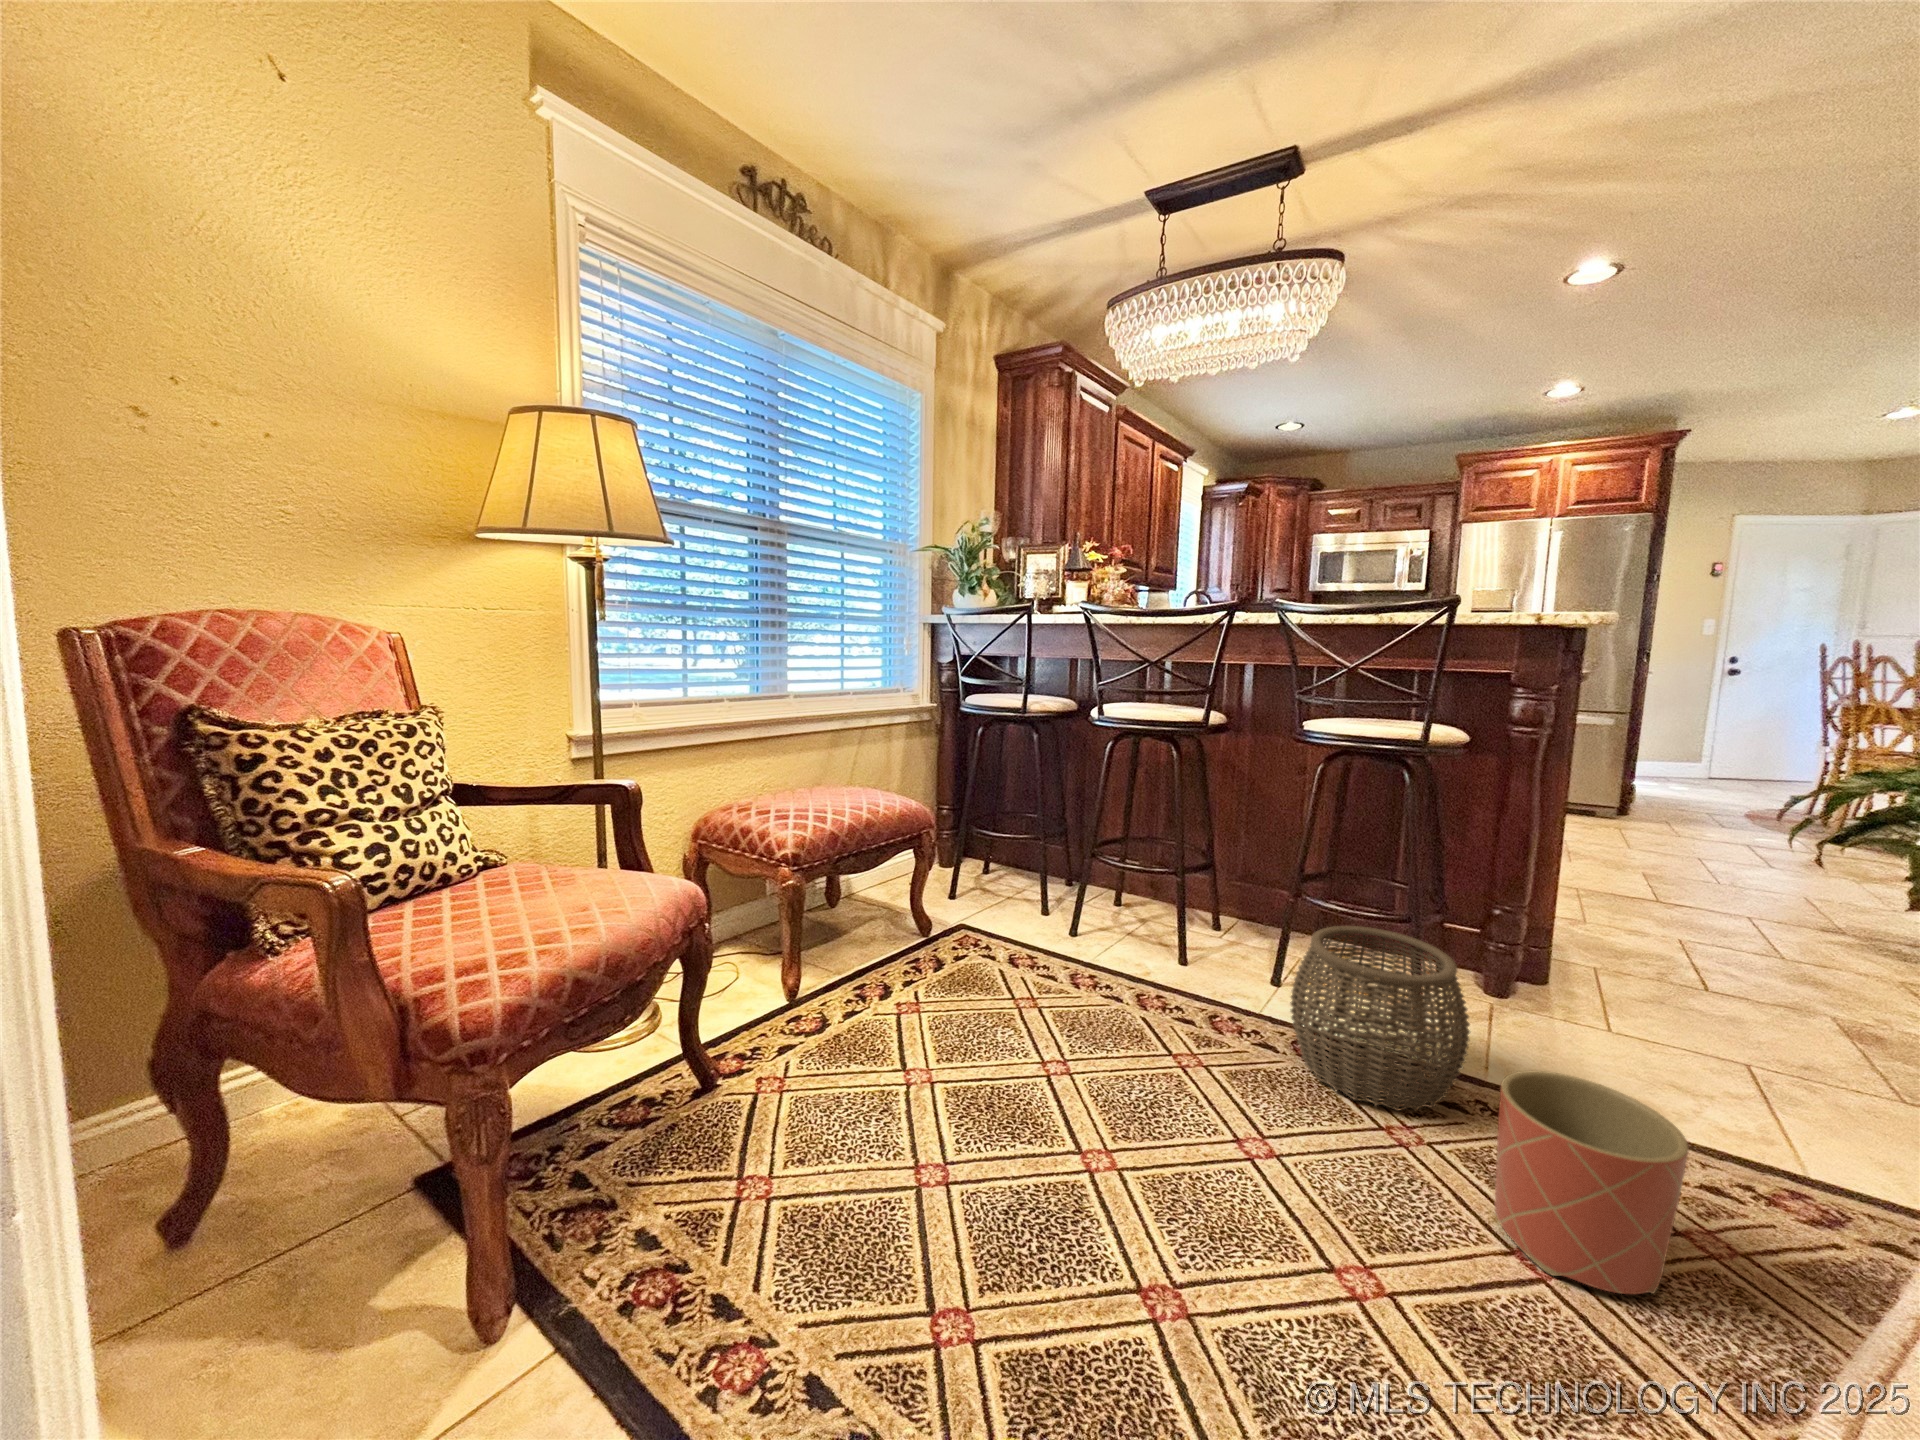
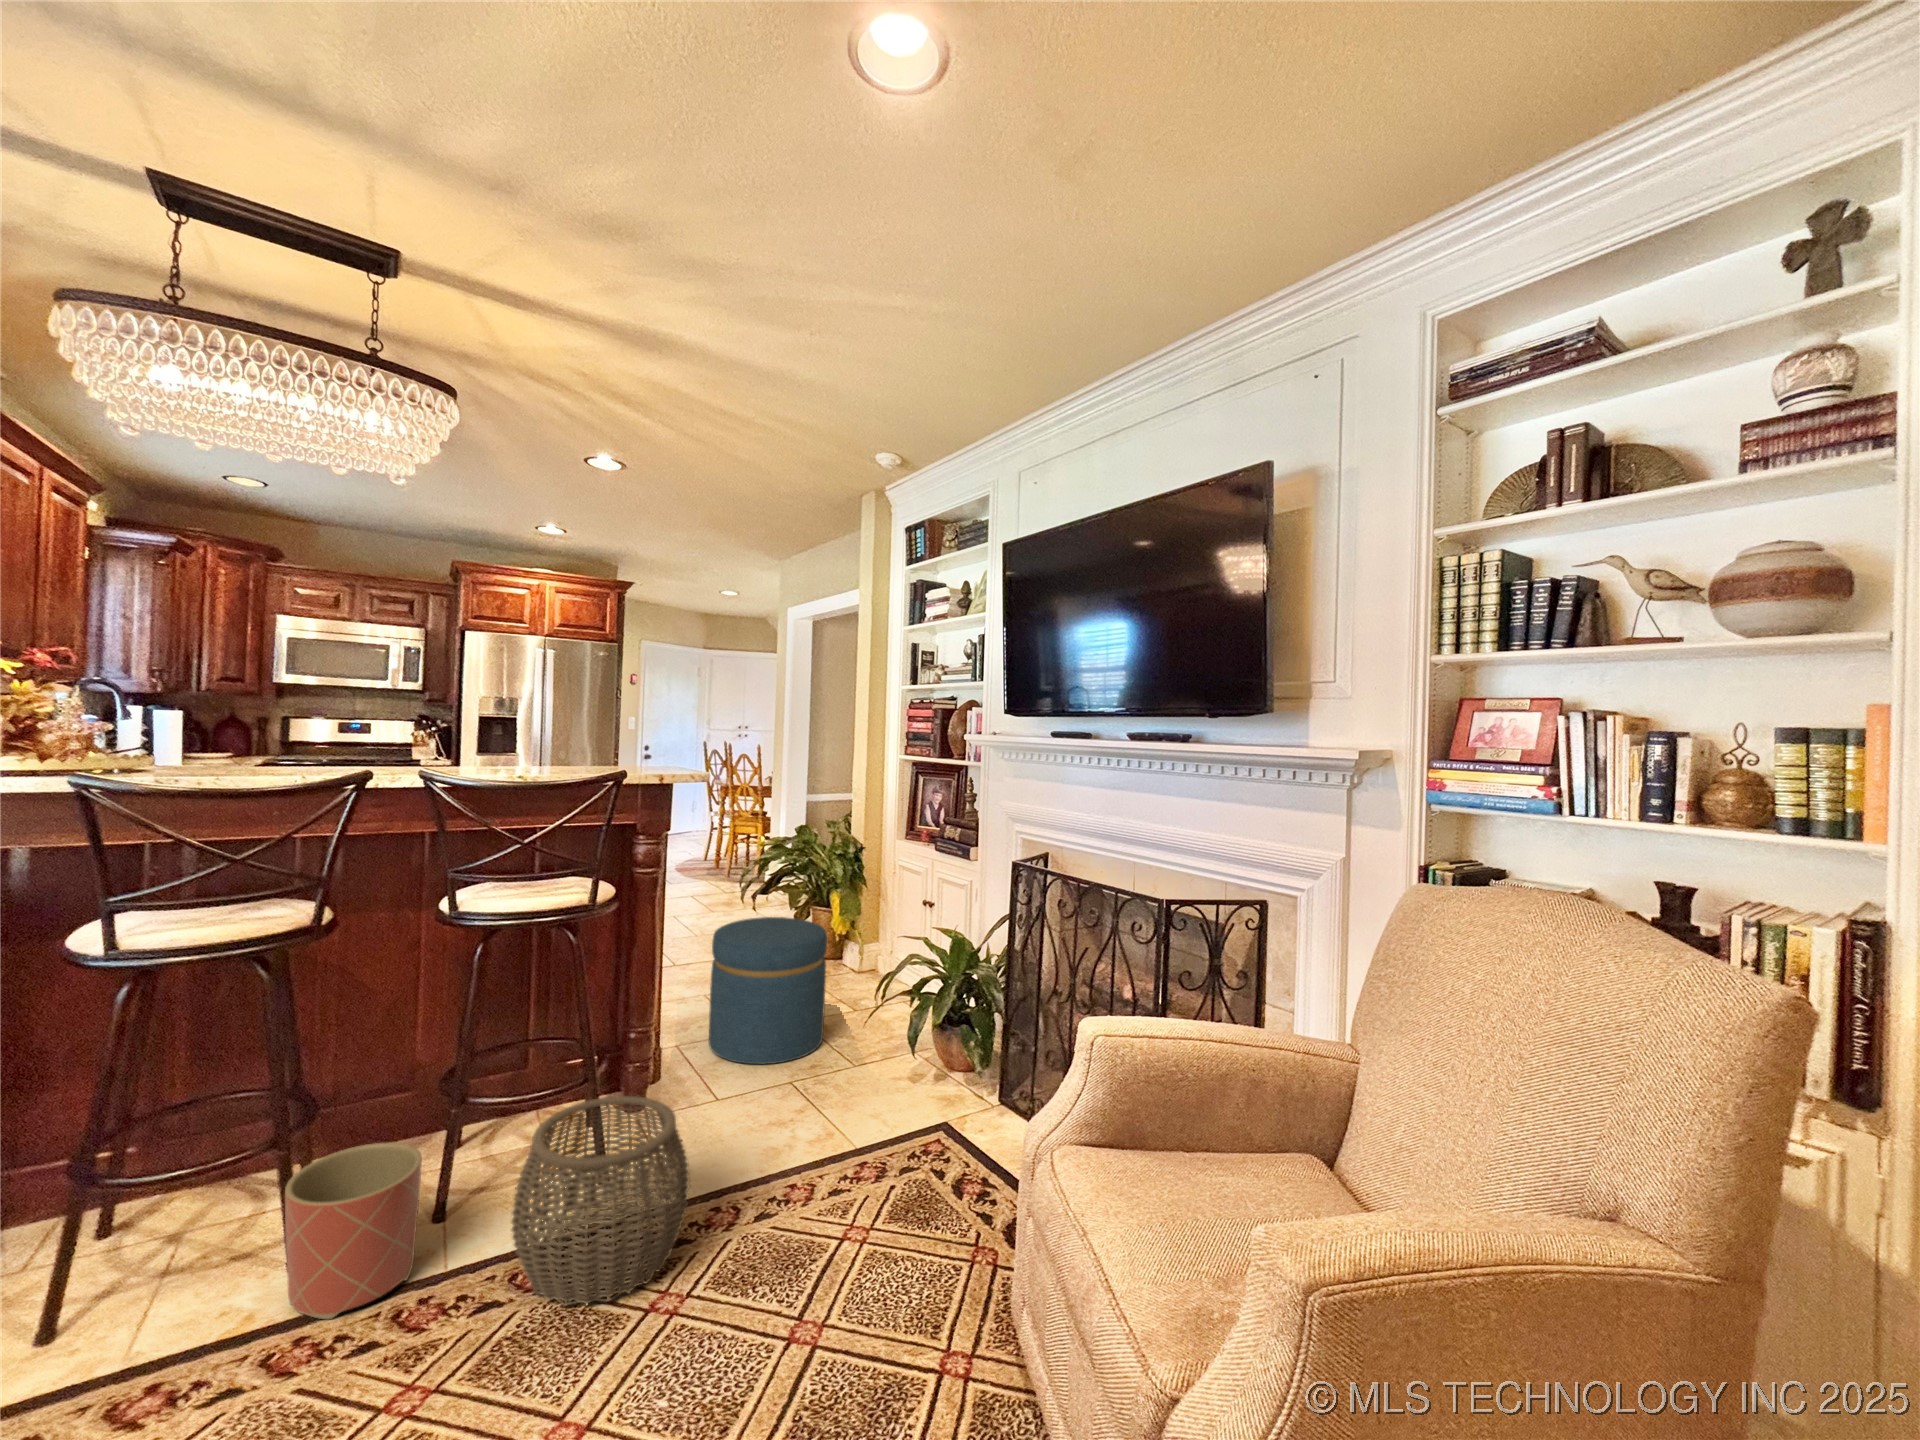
ottoman: none [1626,853,1860,1053] -> present [709,917,827,1064]
planter: present [1494,1071,1689,1294] -> present [285,1143,422,1319]

